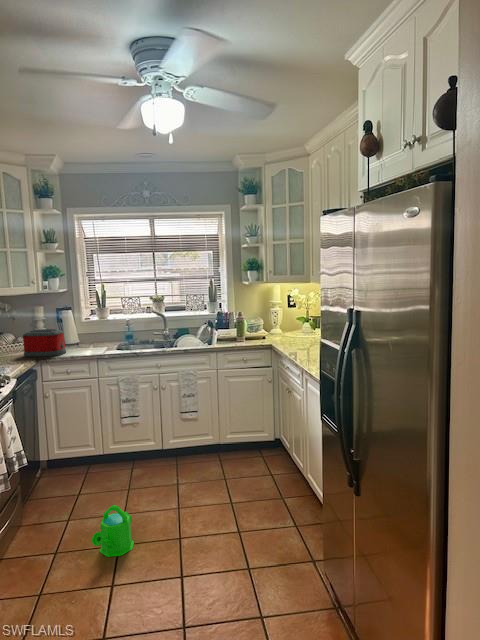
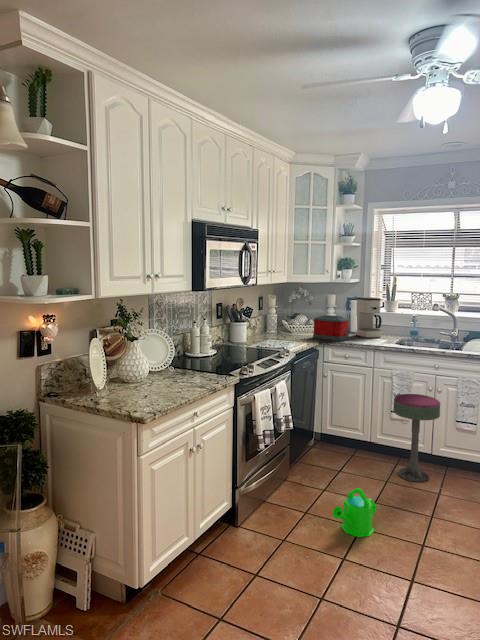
coffee maker: none [67,306,98,348] -> present [356,297,382,338]
bar stool: none [125,395,169,481] -> present [393,394,441,482]

